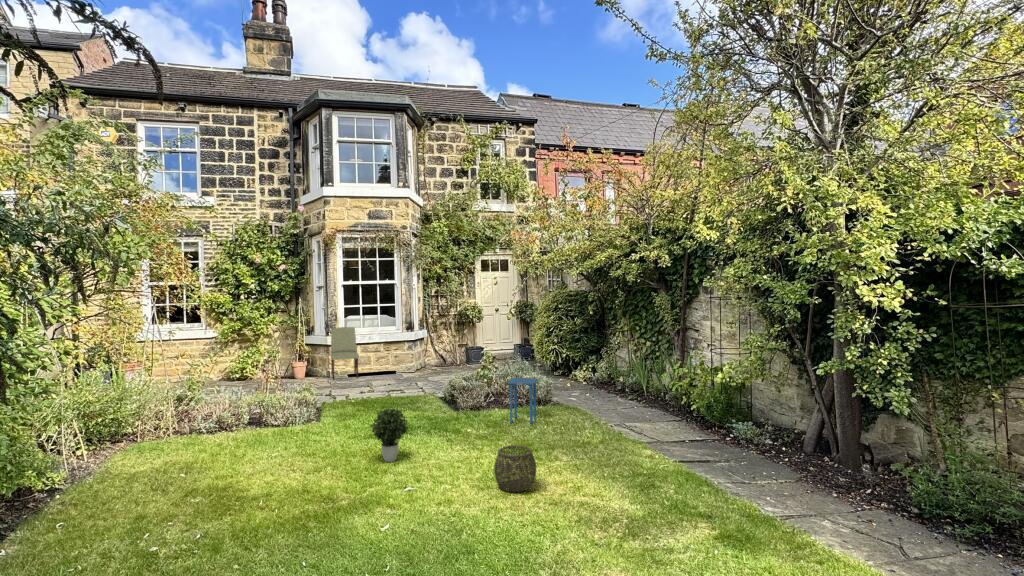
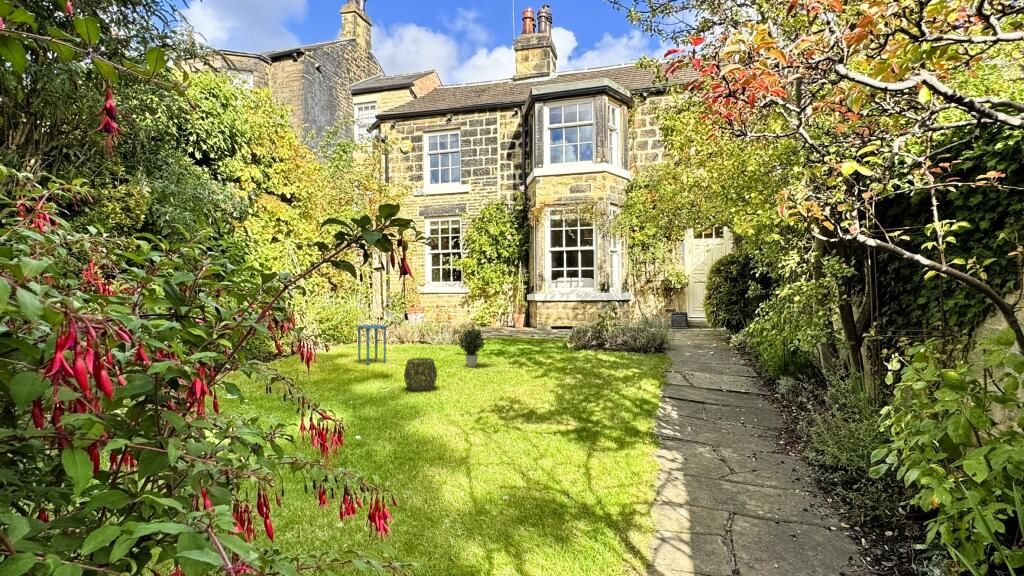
chair: present [331,327,359,379] -> none [531,287,556,329]
side table: present [508,378,538,424] -> present [357,324,388,365]
woven basket: present [494,445,536,492] -> present [404,358,437,390]

